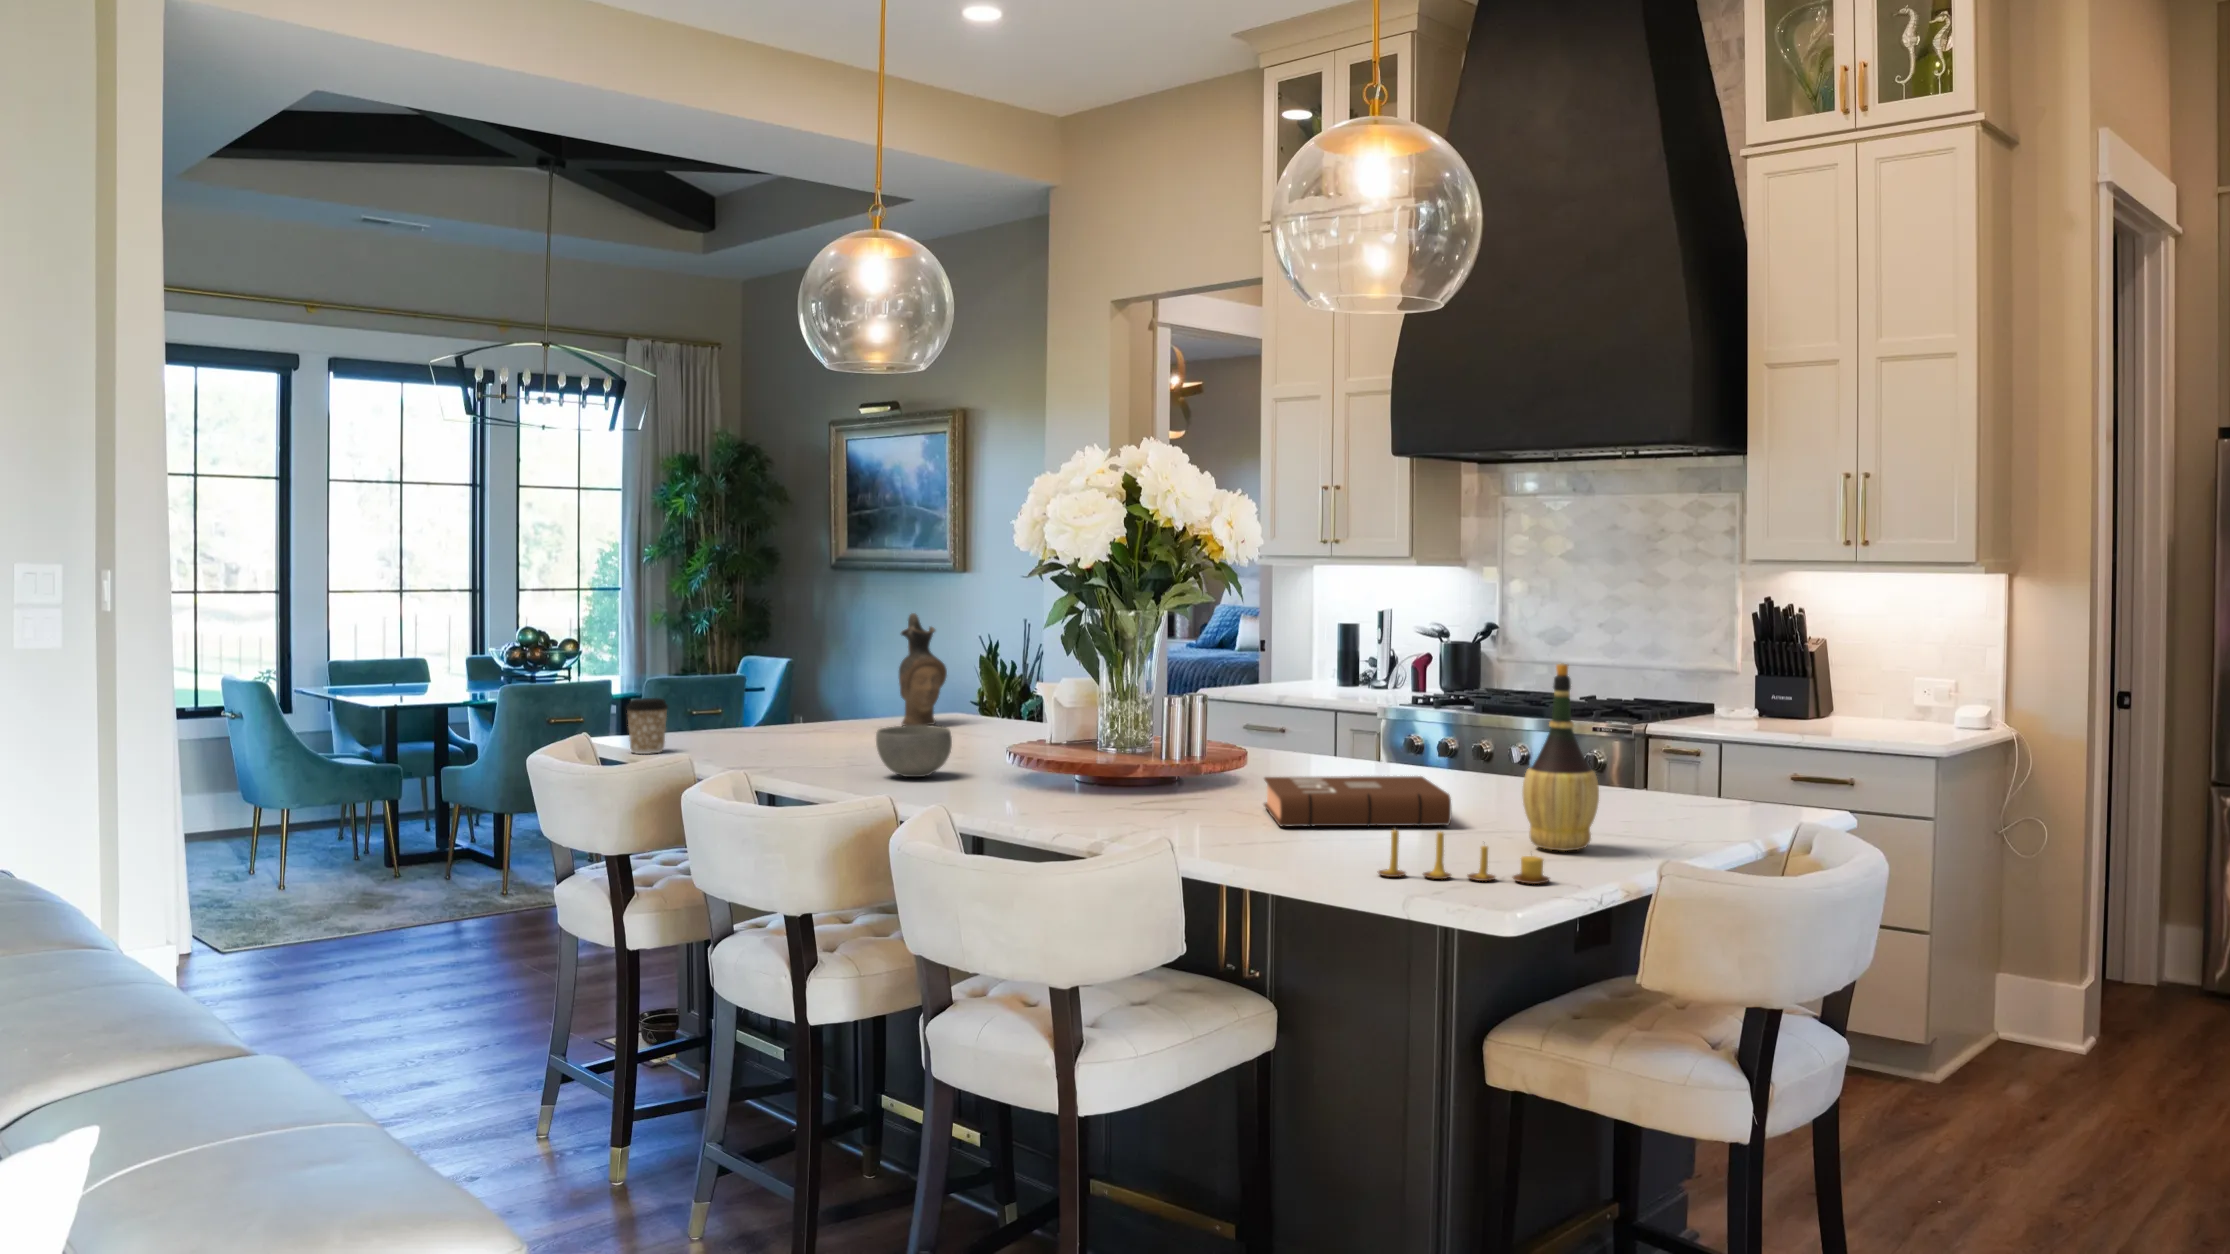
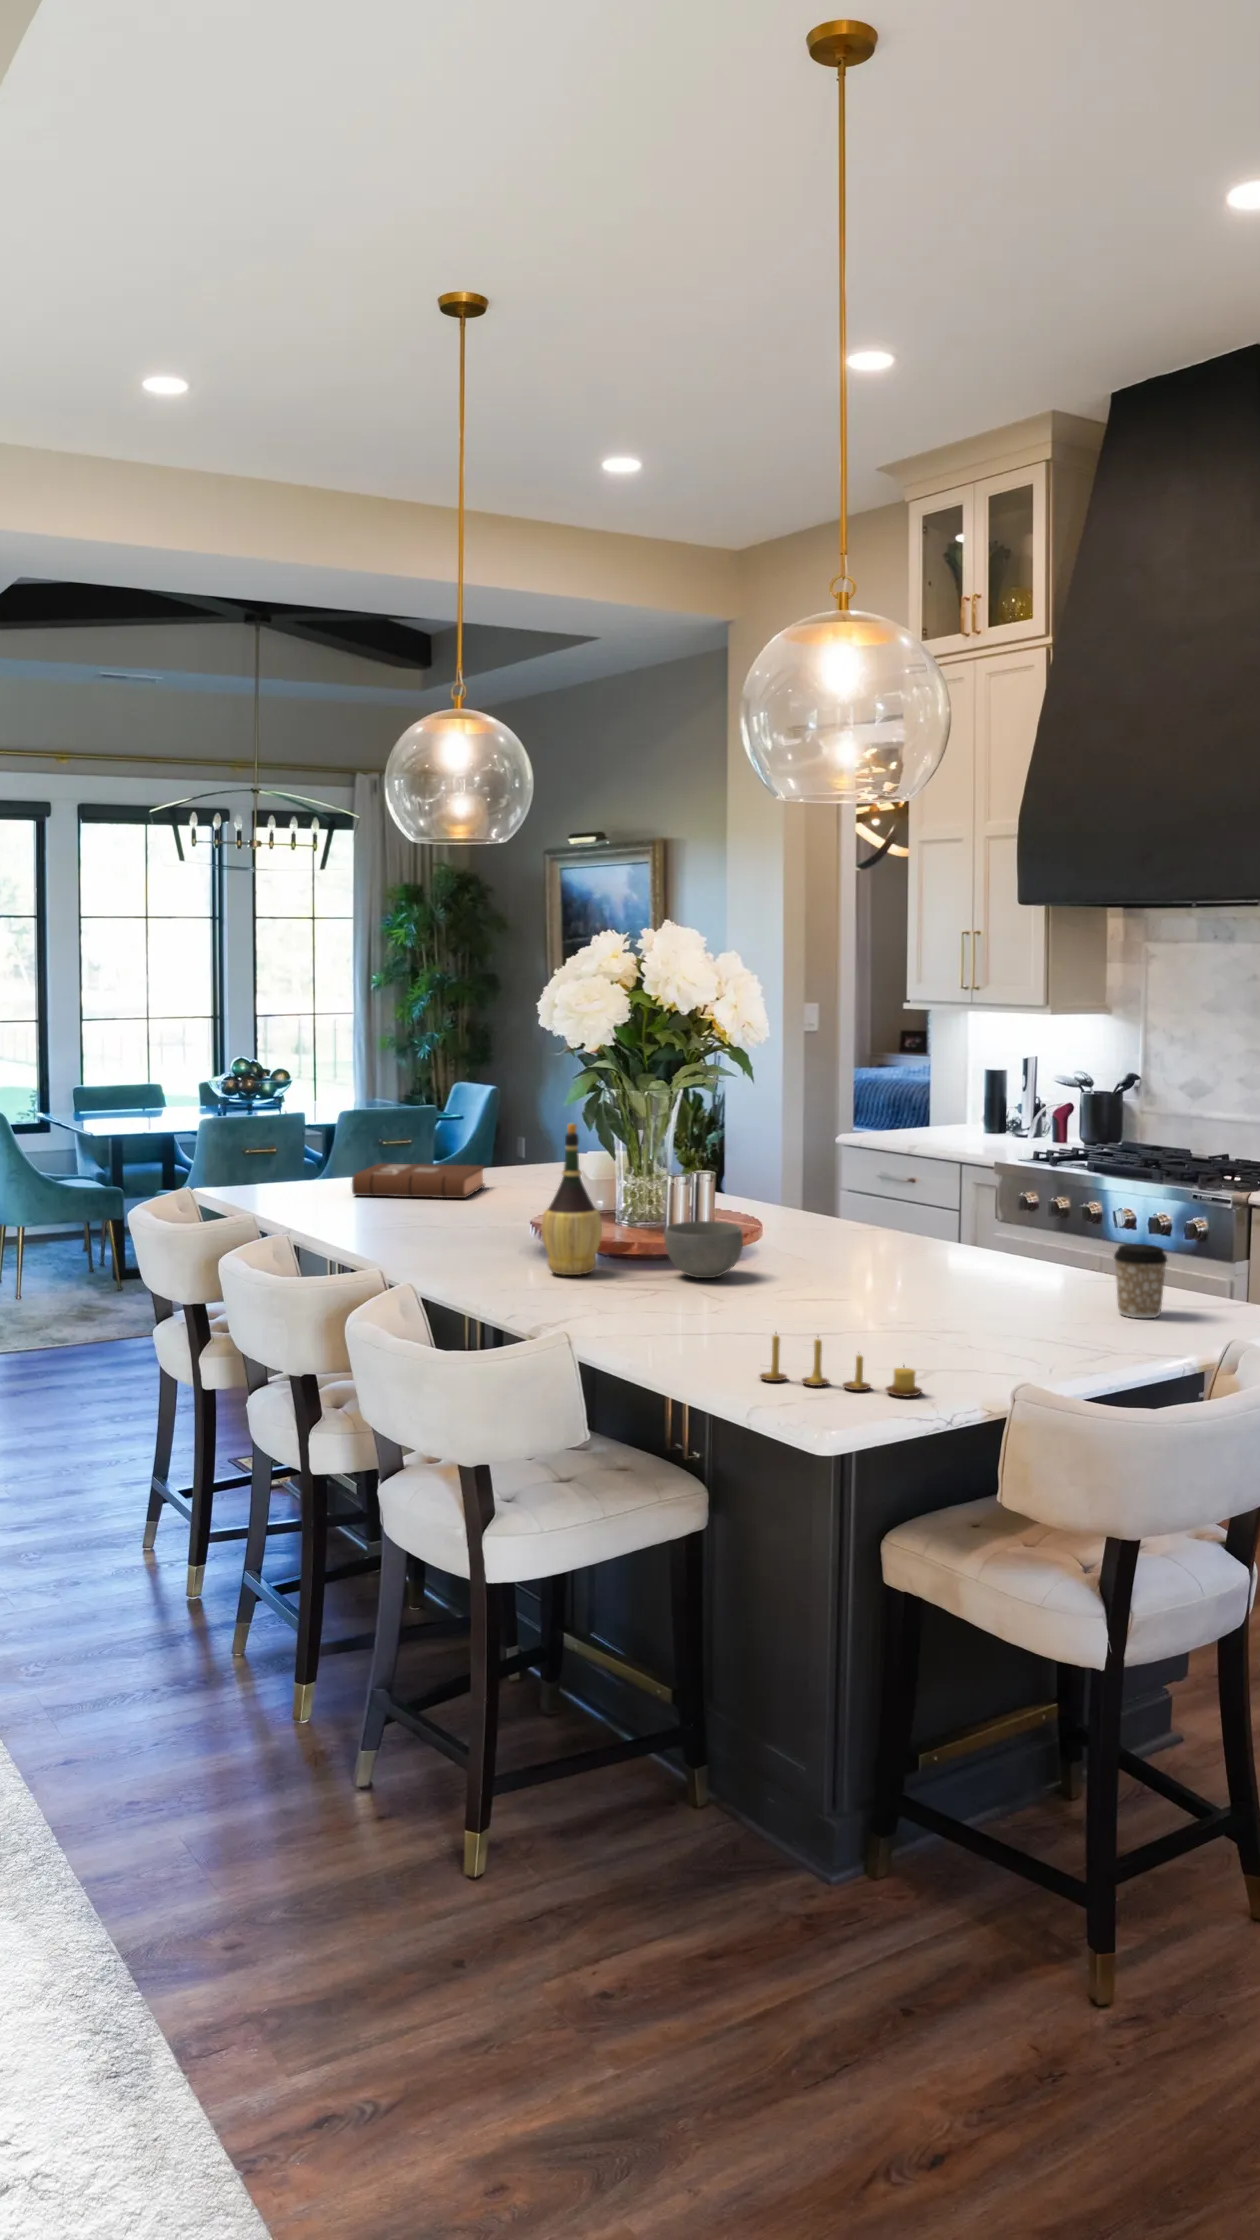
ceramic pitcher: present [899,613,947,726] -> none [494,1070,538,1180]
wine bottle: present [1523,663,1599,851] -> present [541,1124,602,1275]
coffee cup: present [626,698,668,754] -> present [1114,1244,1167,1318]
bowl: present [876,725,952,777] -> present [664,1221,743,1278]
book: present [1264,776,1451,827] -> present [352,1163,485,1198]

